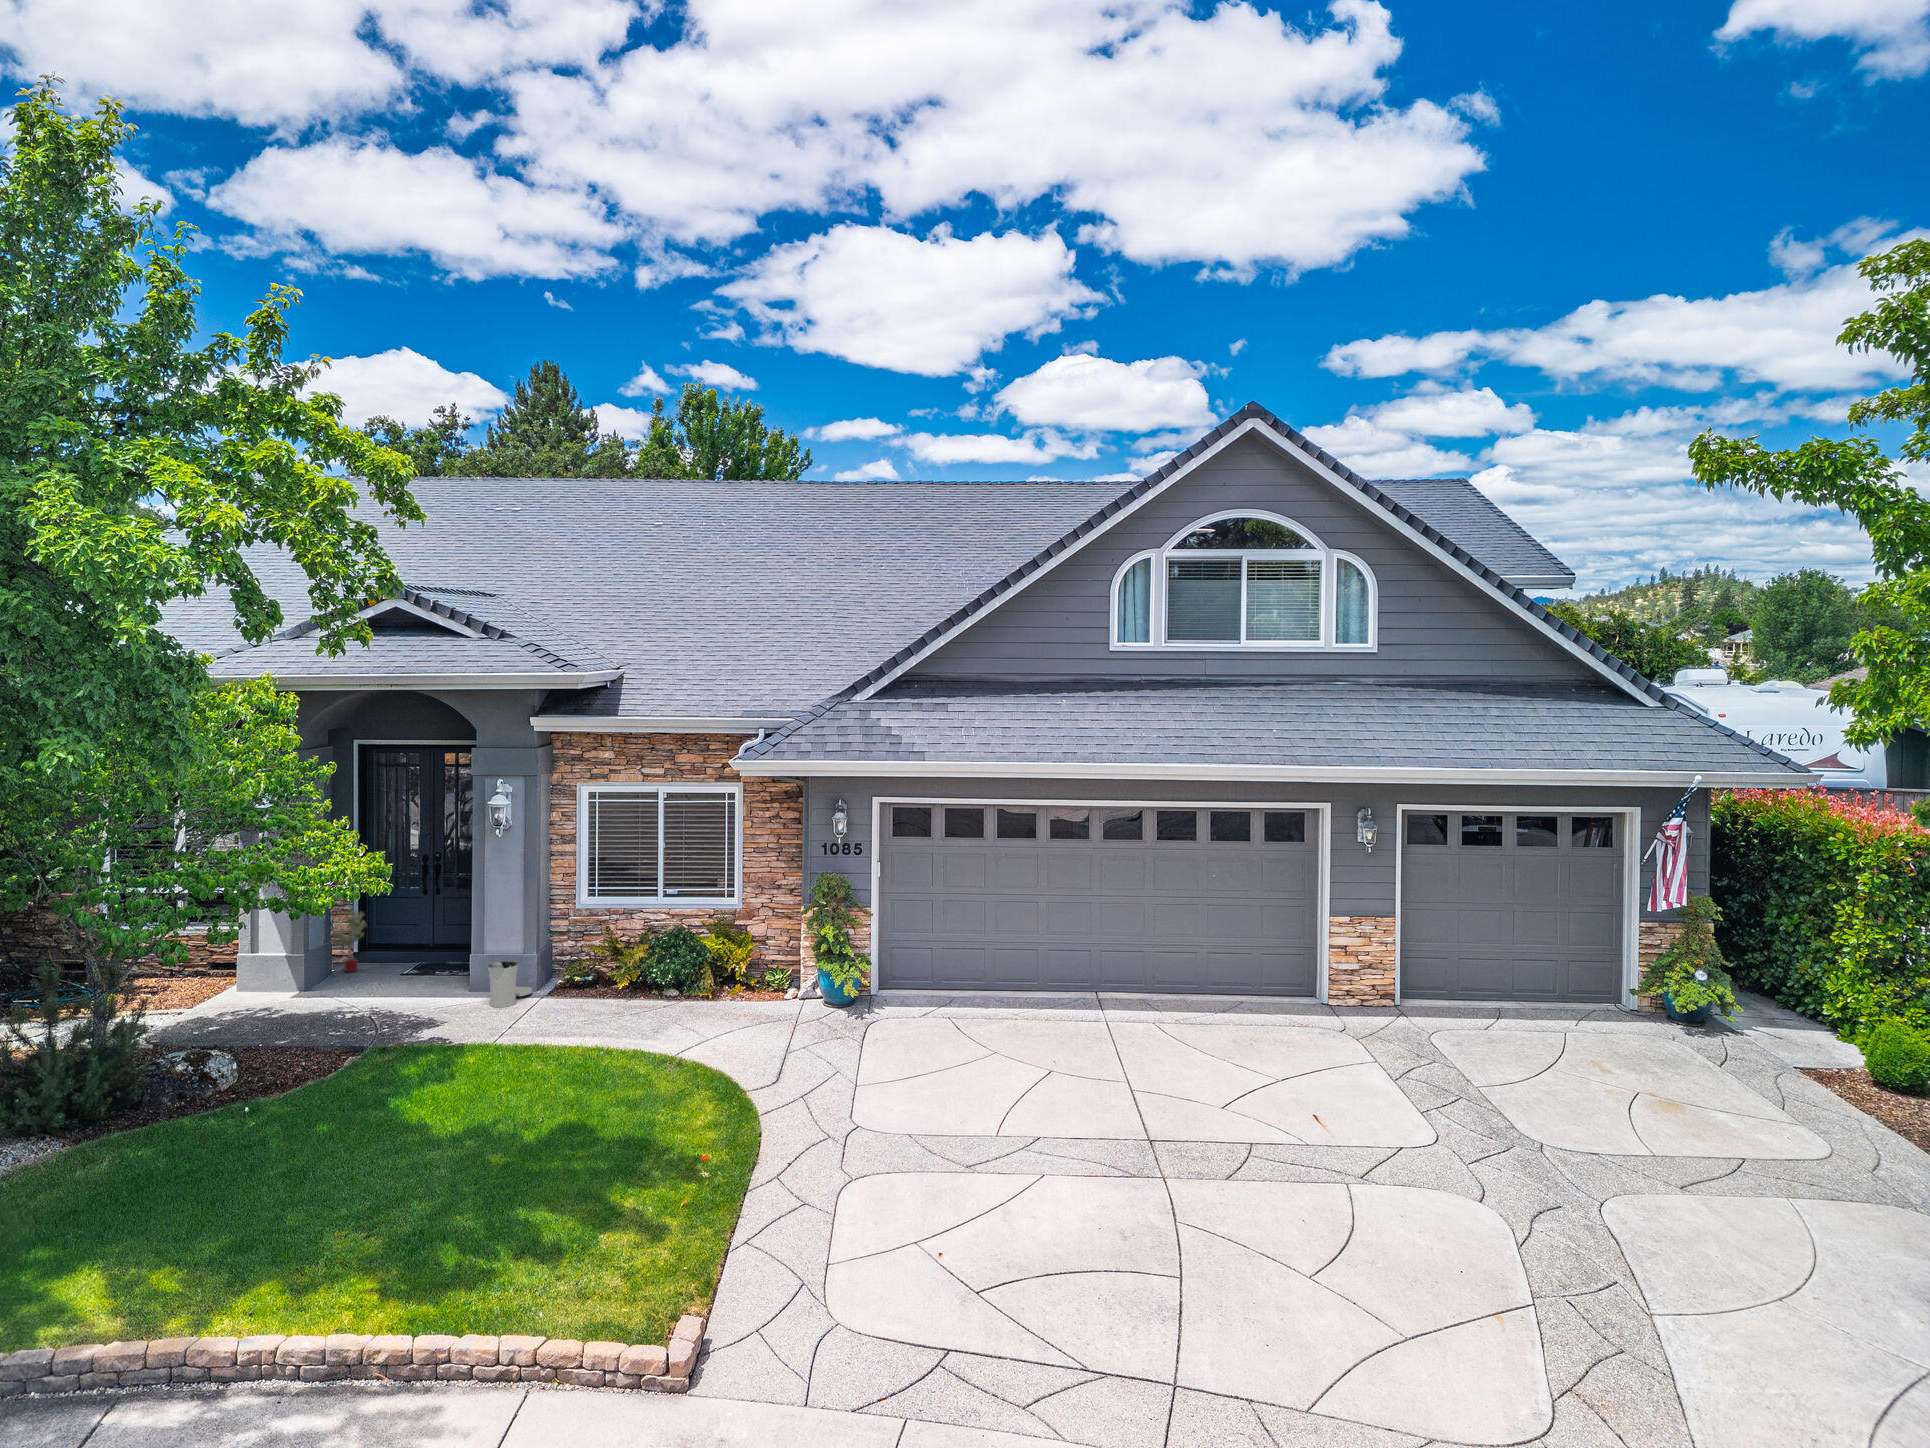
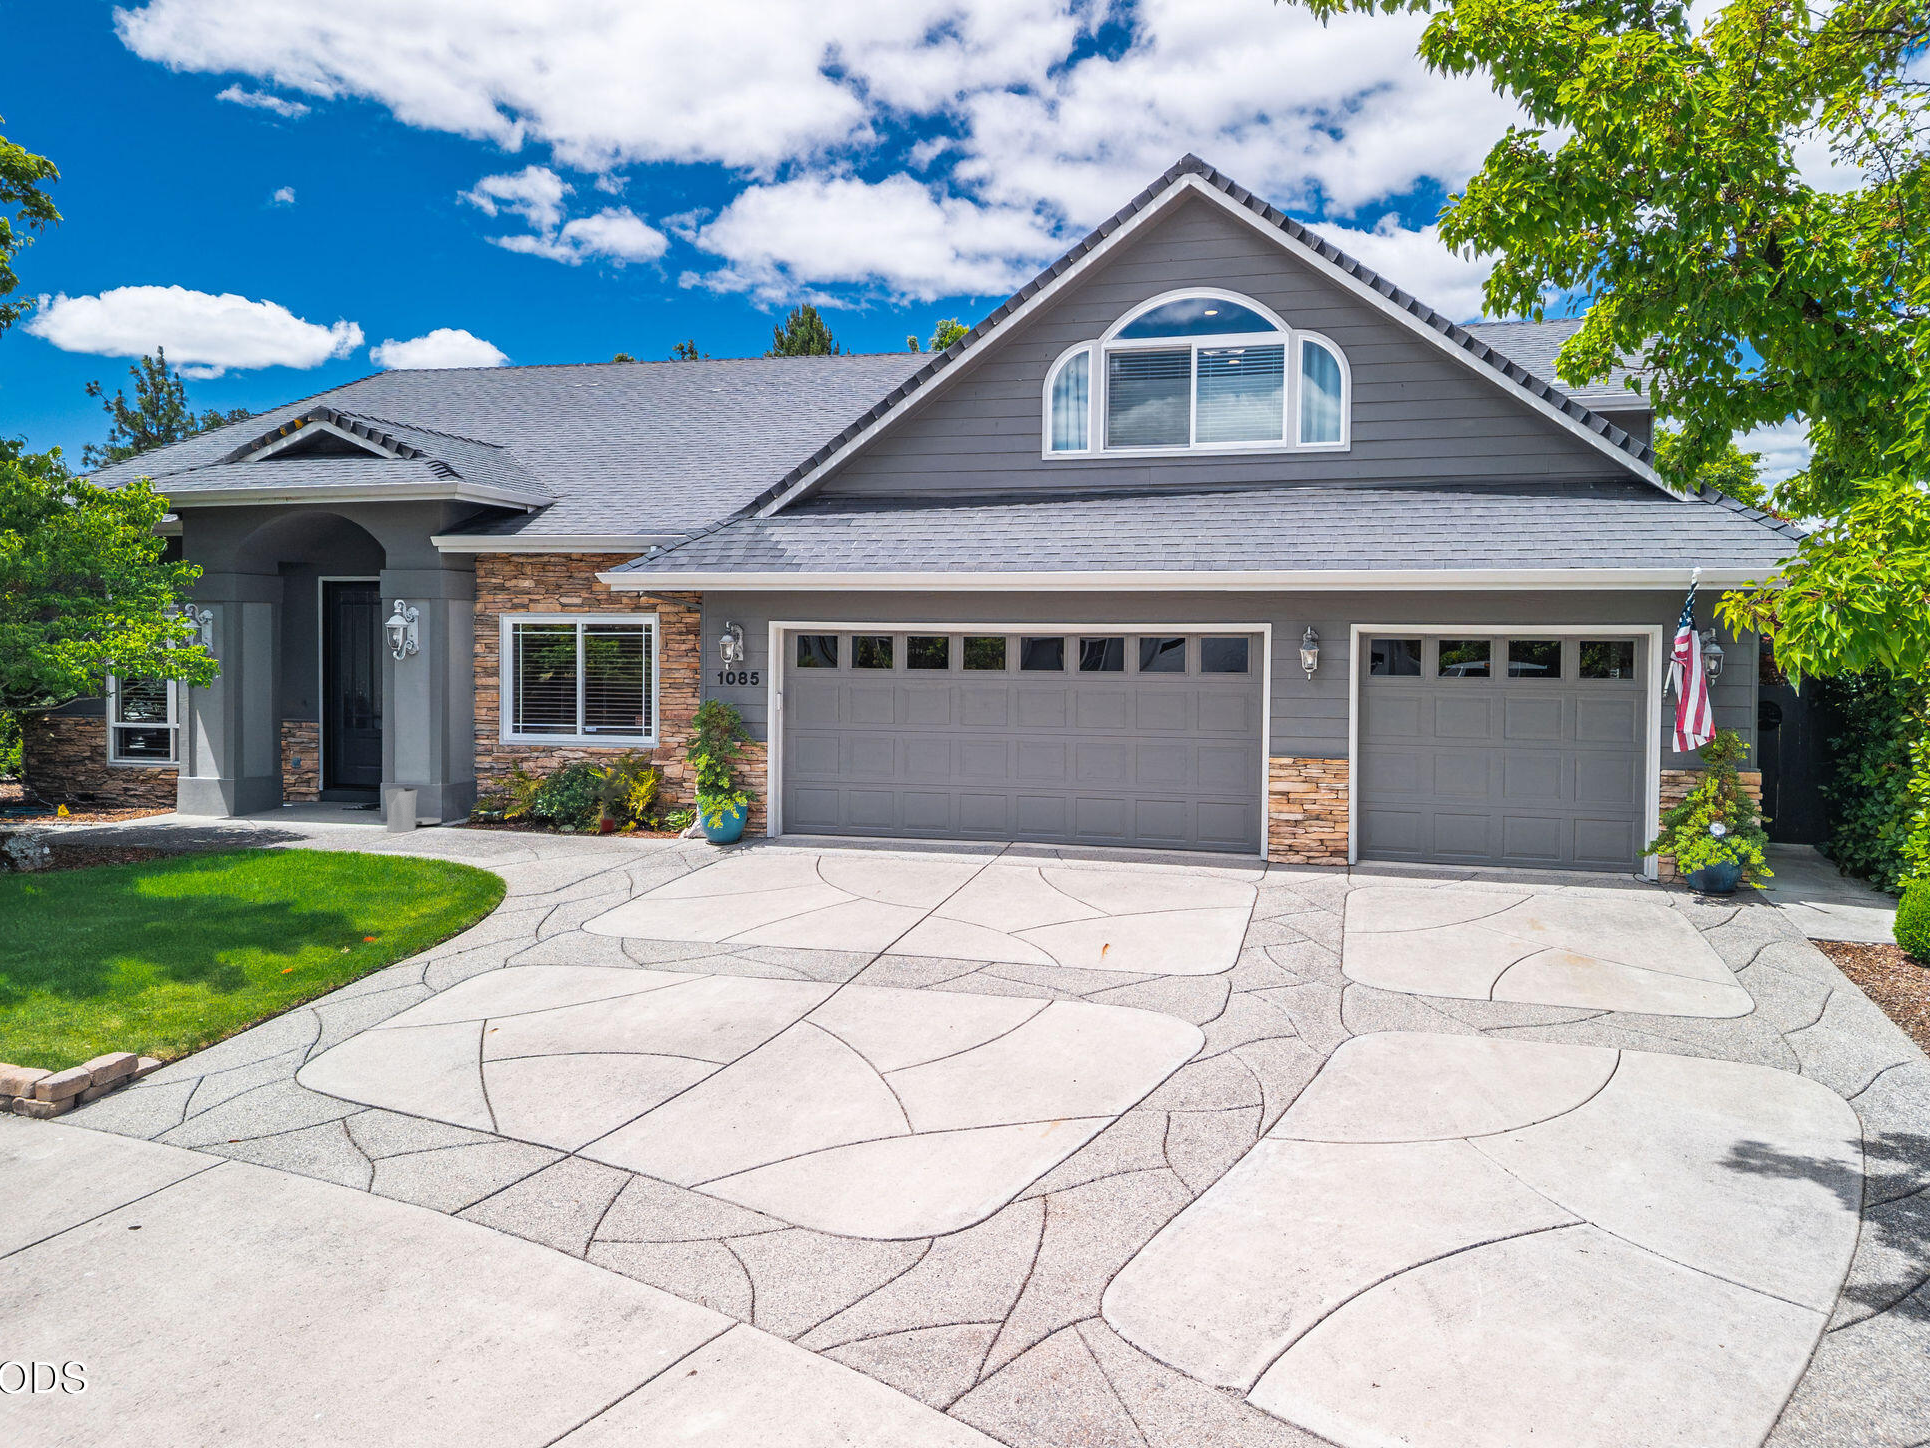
potted tree: present [331,908,367,972] -> present [584,764,632,832]

